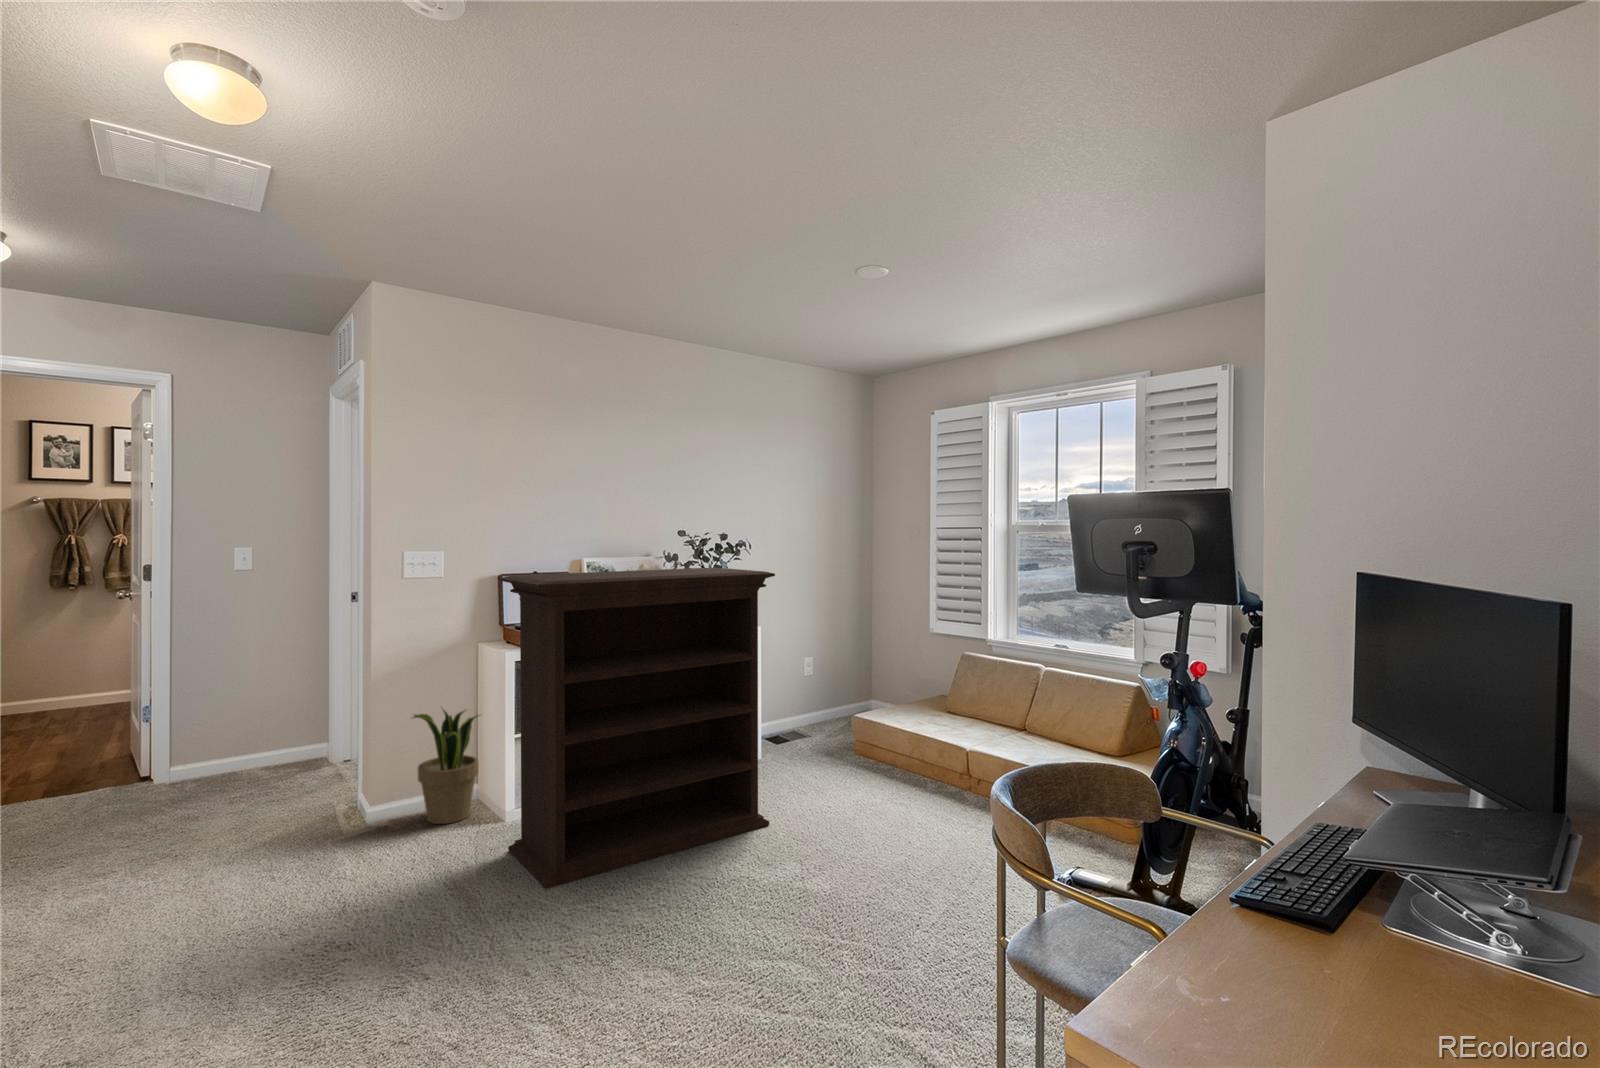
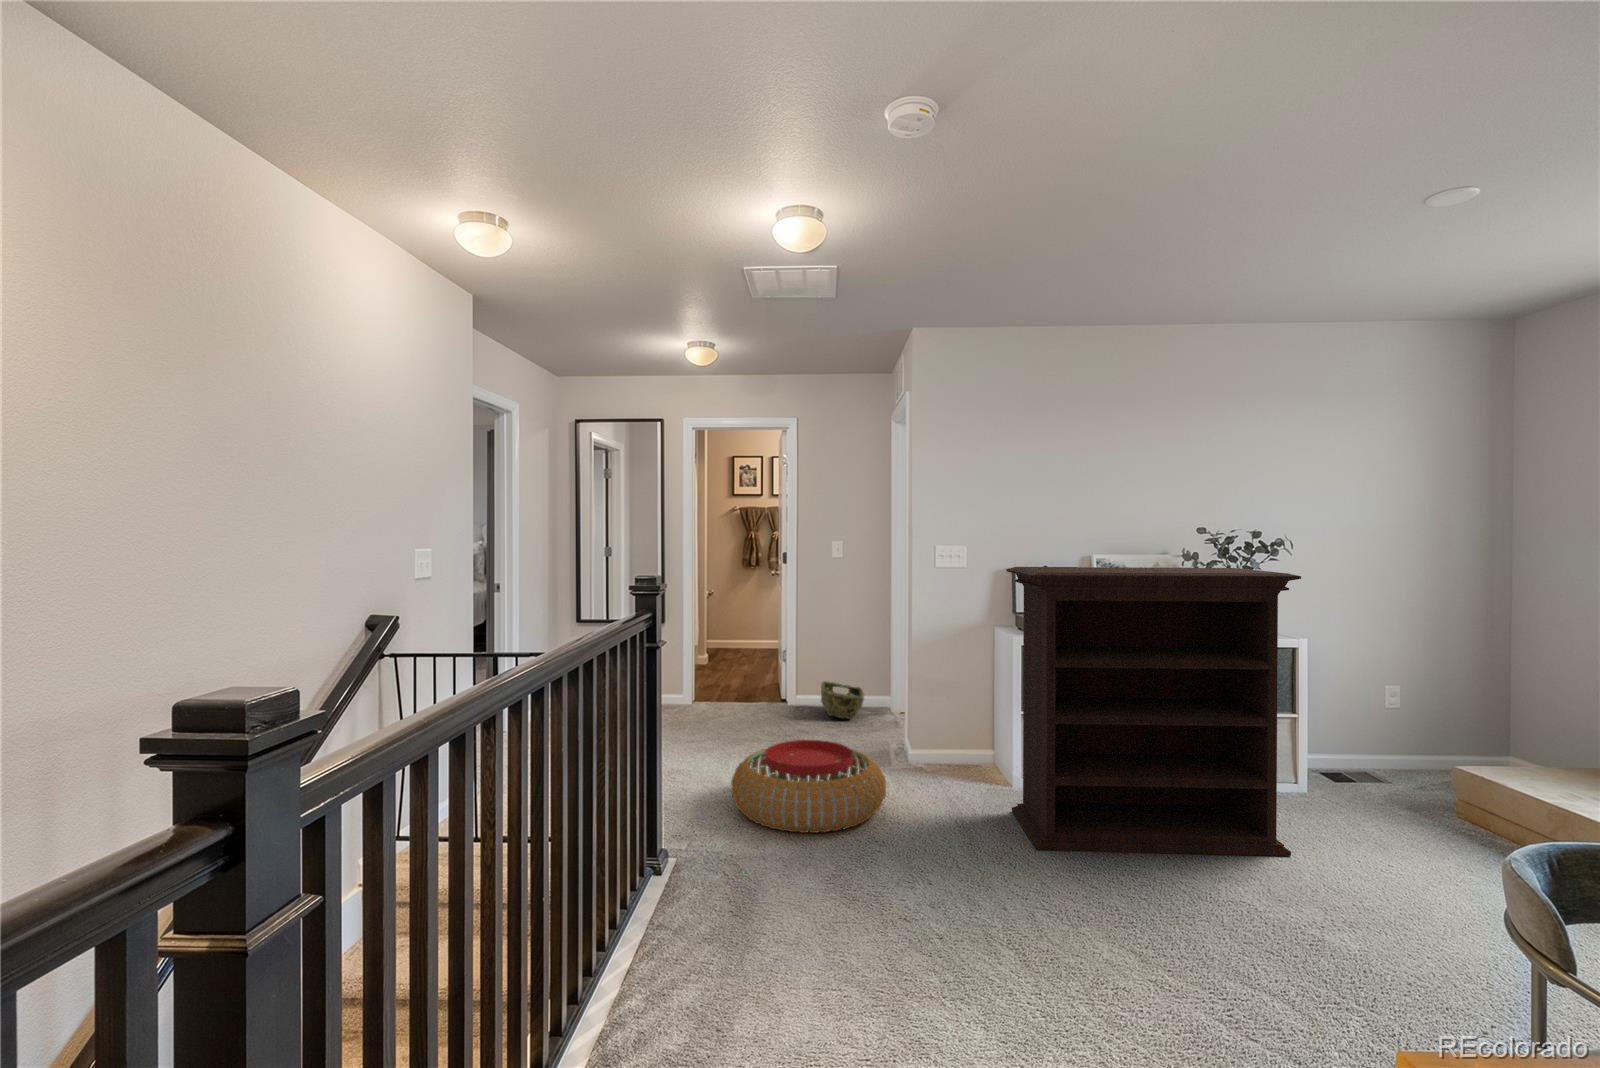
potted plant: present [413,709,479,824] -> none [941,677,998,778]
woven basket: none [217,736,289,783] -> present [821,681,864,719]
pouf: none [78,822,348,973] -> present [731,740,886,833]

